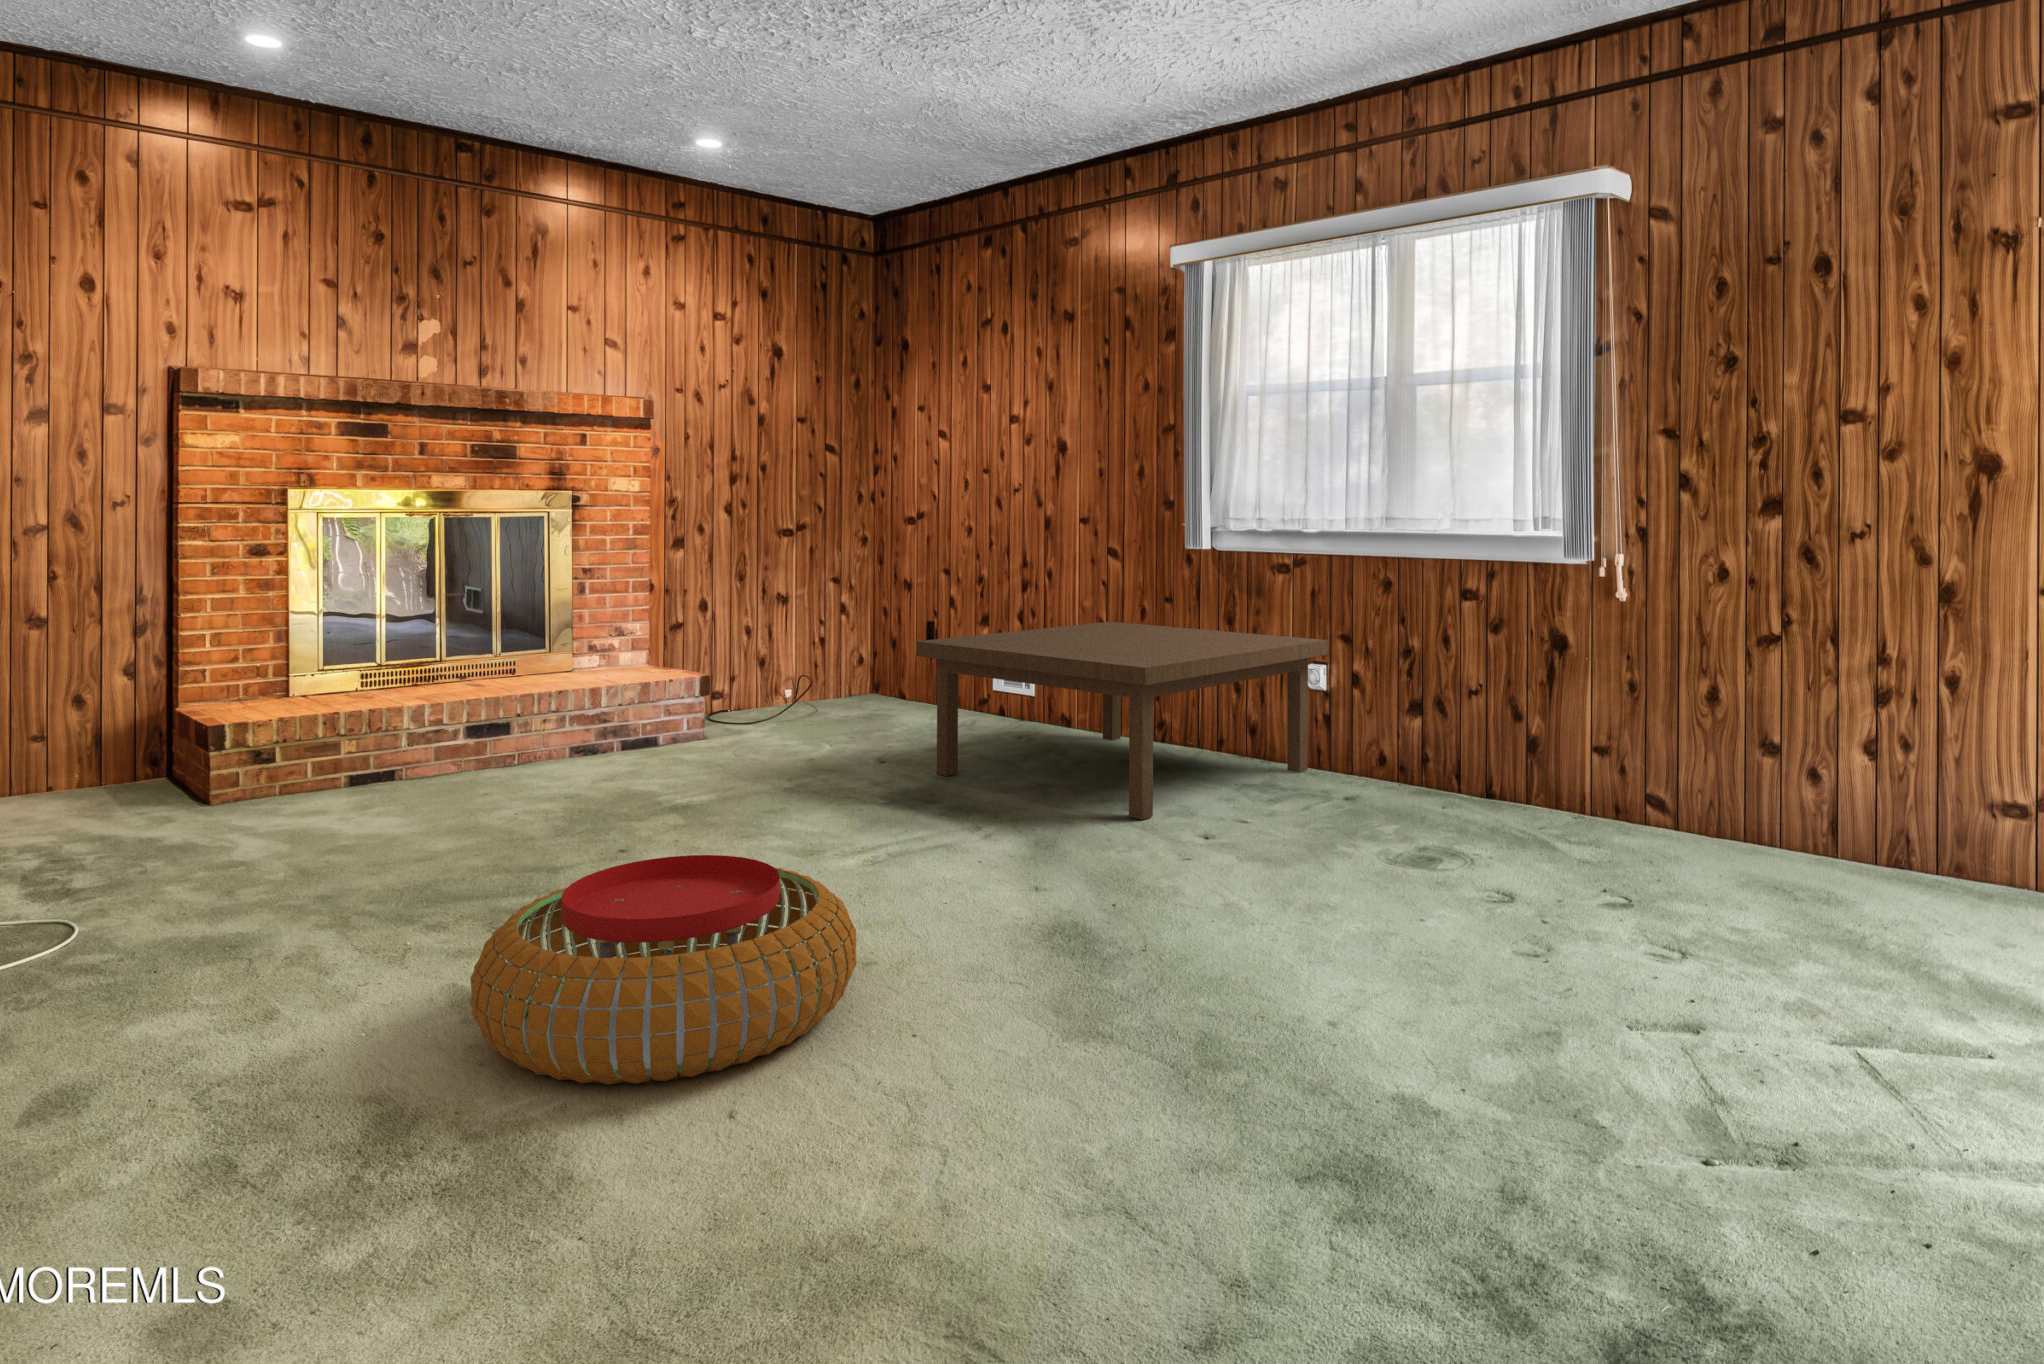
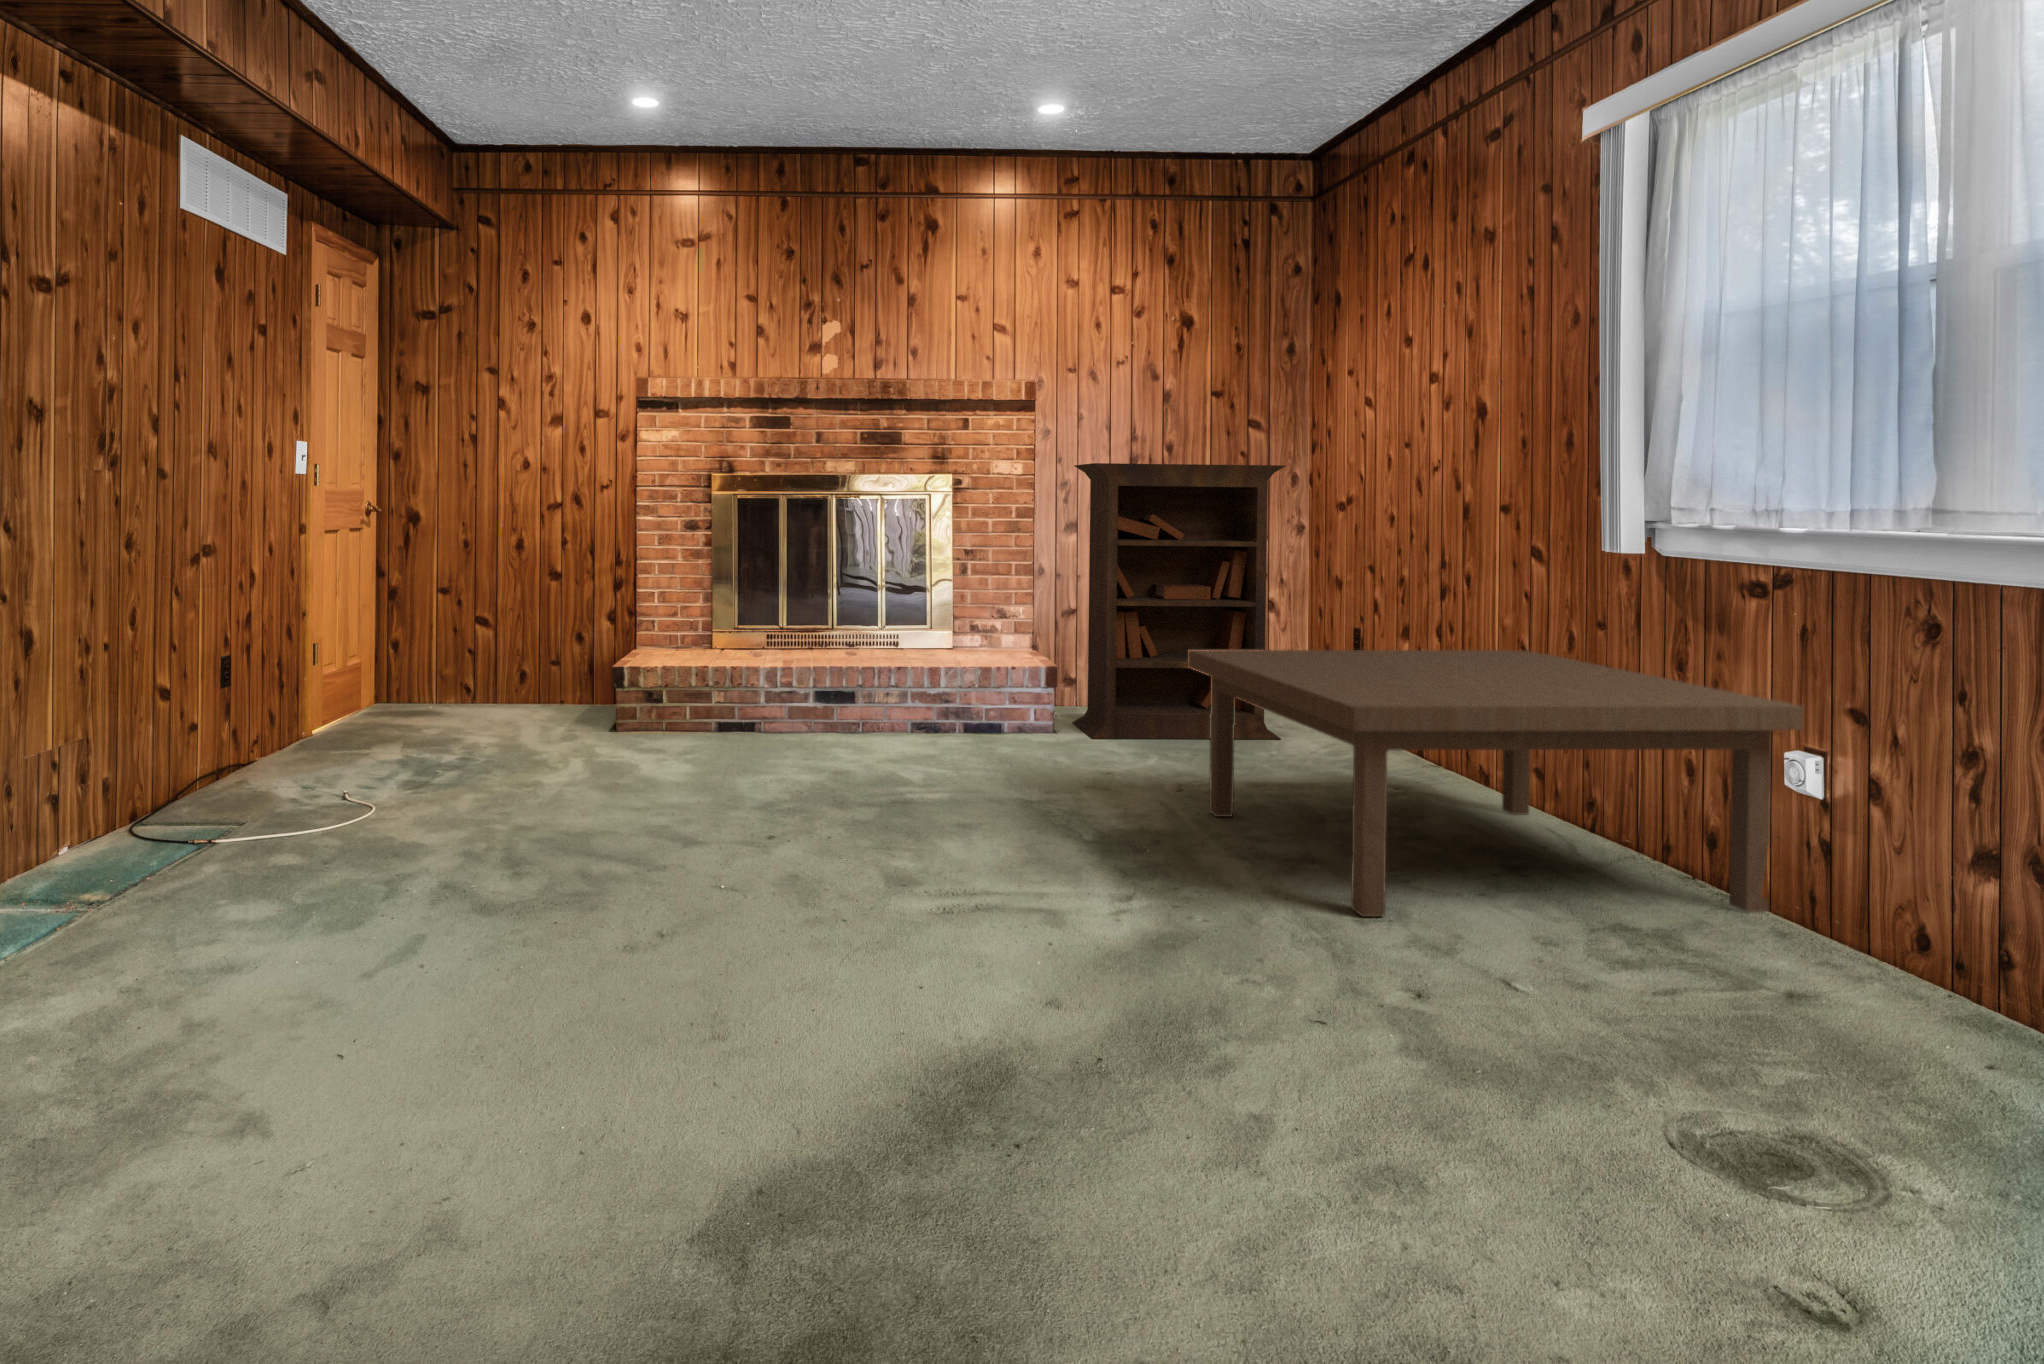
bookcase: none [704,482,893,734] -> present [1072,463,1286,739]
pouf: present [470,855,857,1085] -> none [400,819,757,1027]

